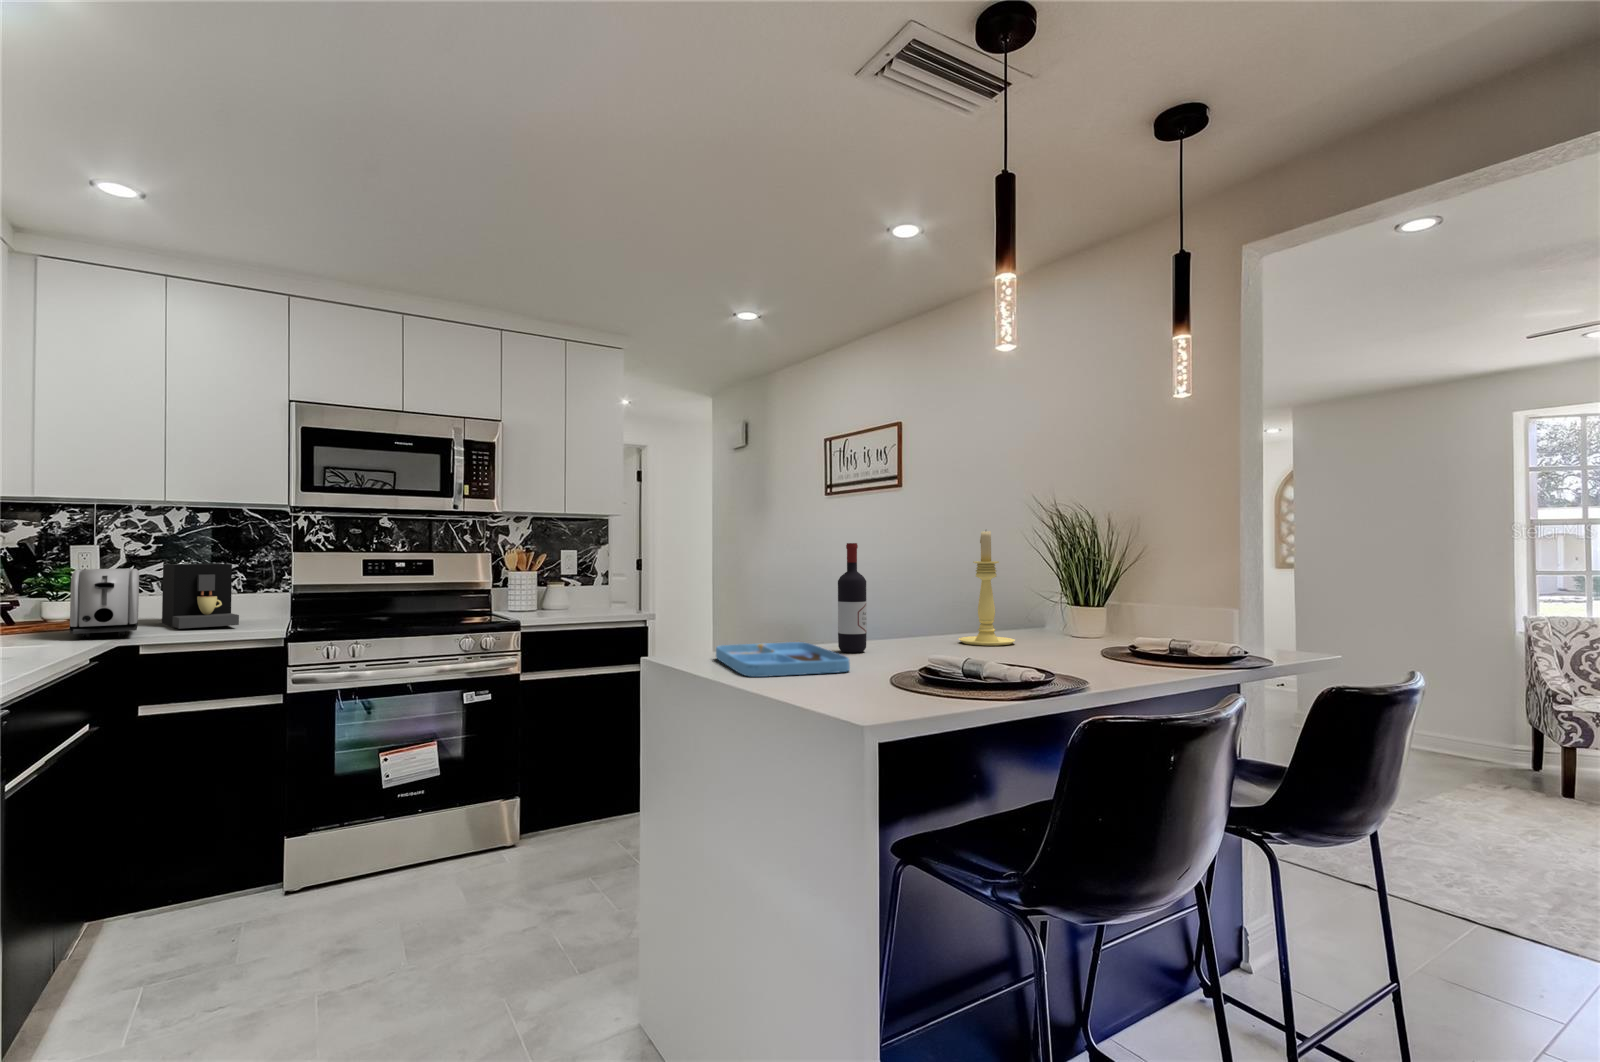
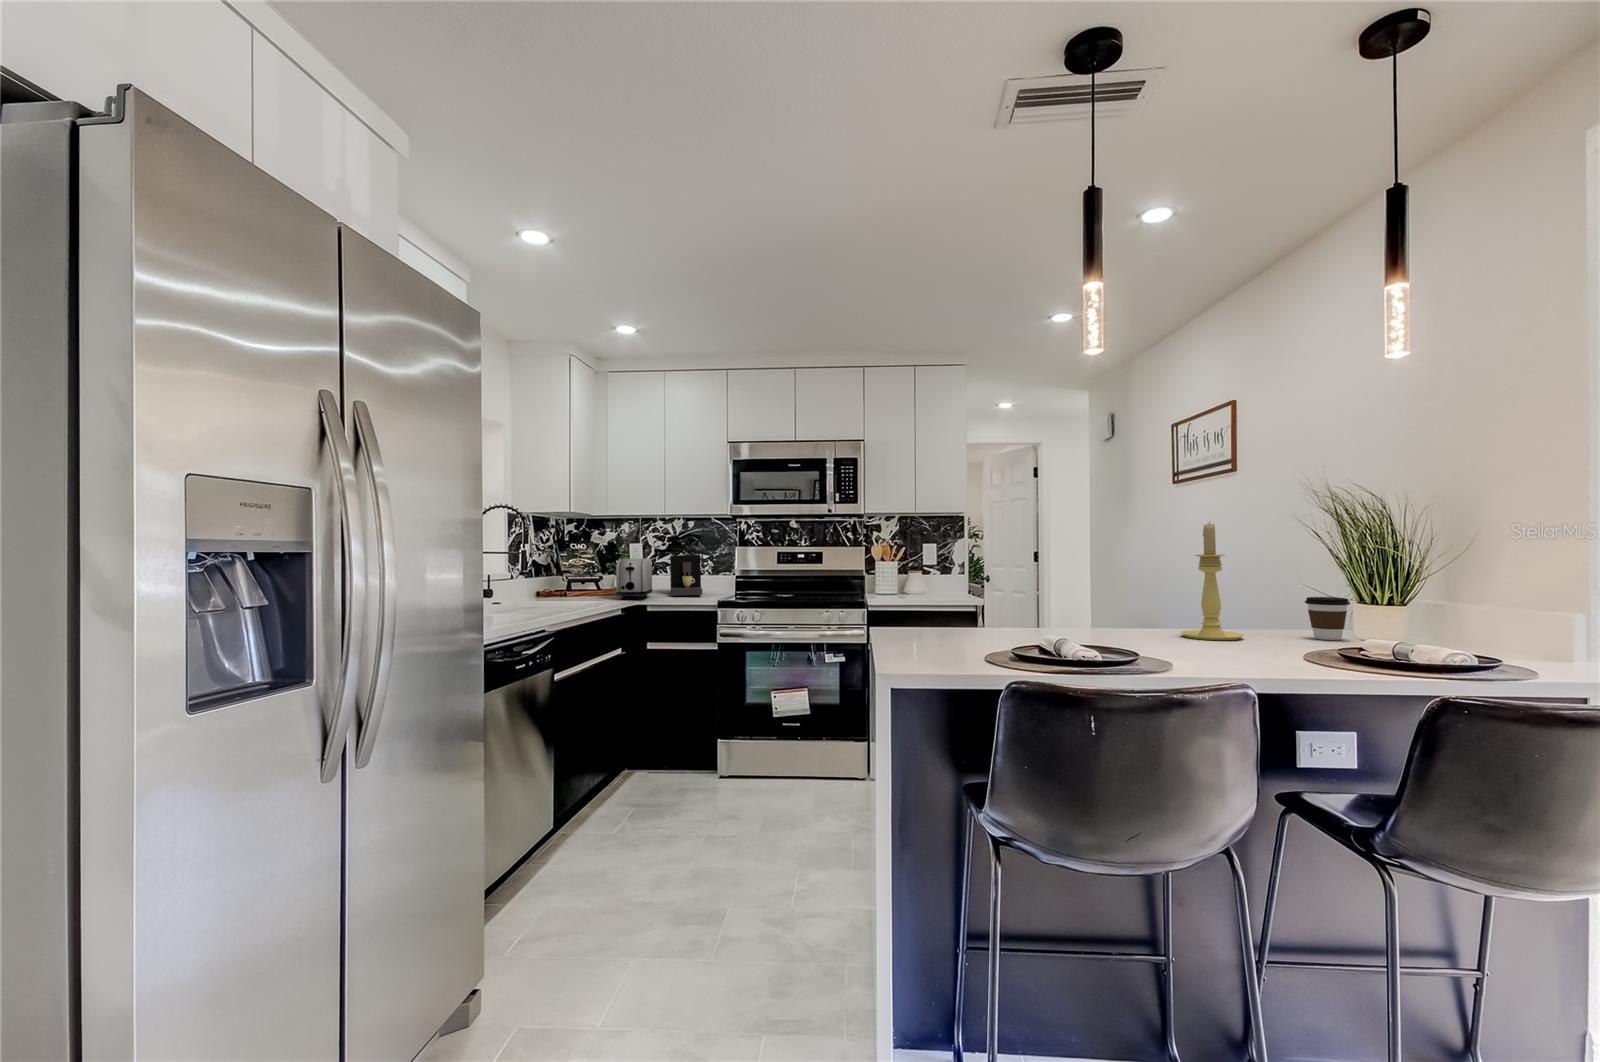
wine bottle: present [838,543,867,653] -> none [1031,539,1058,636]
coffee cup: none [1044,600,1079,639] -> present [1305,597,1350,640]
tray: present [716,642,850,677] -> none [899,622,996,647]

